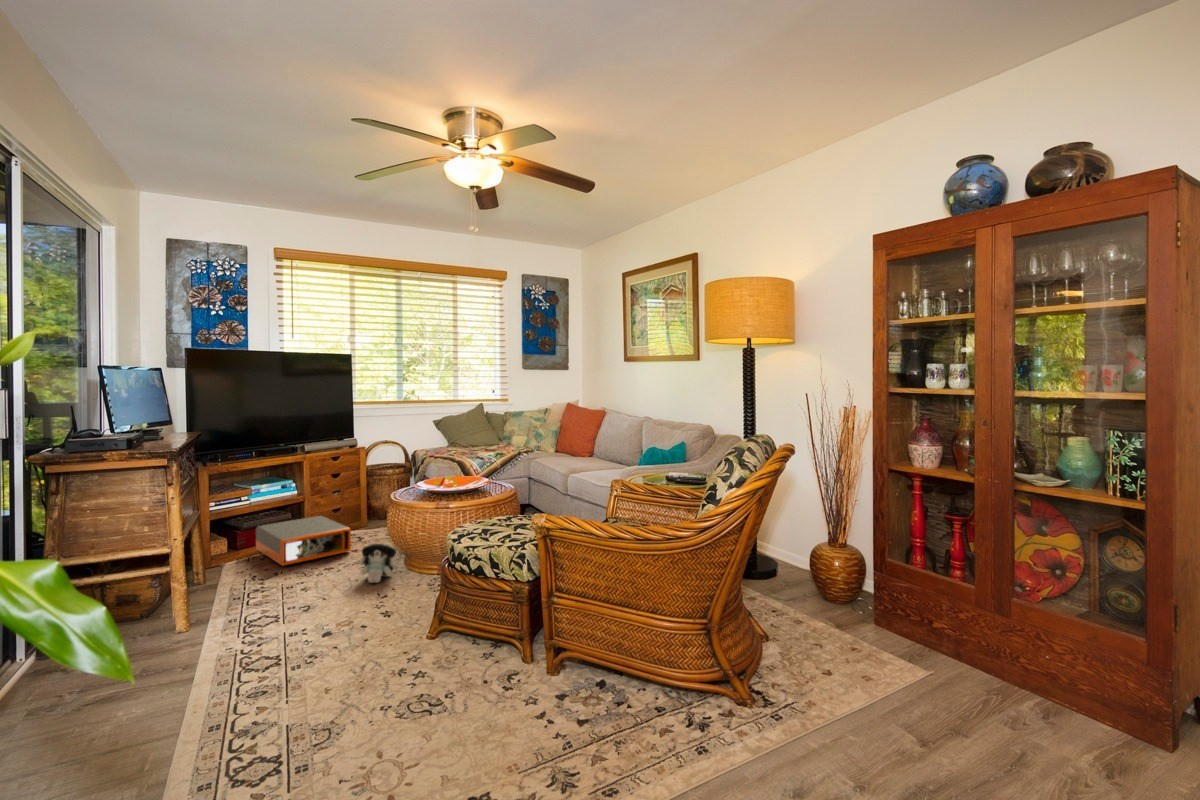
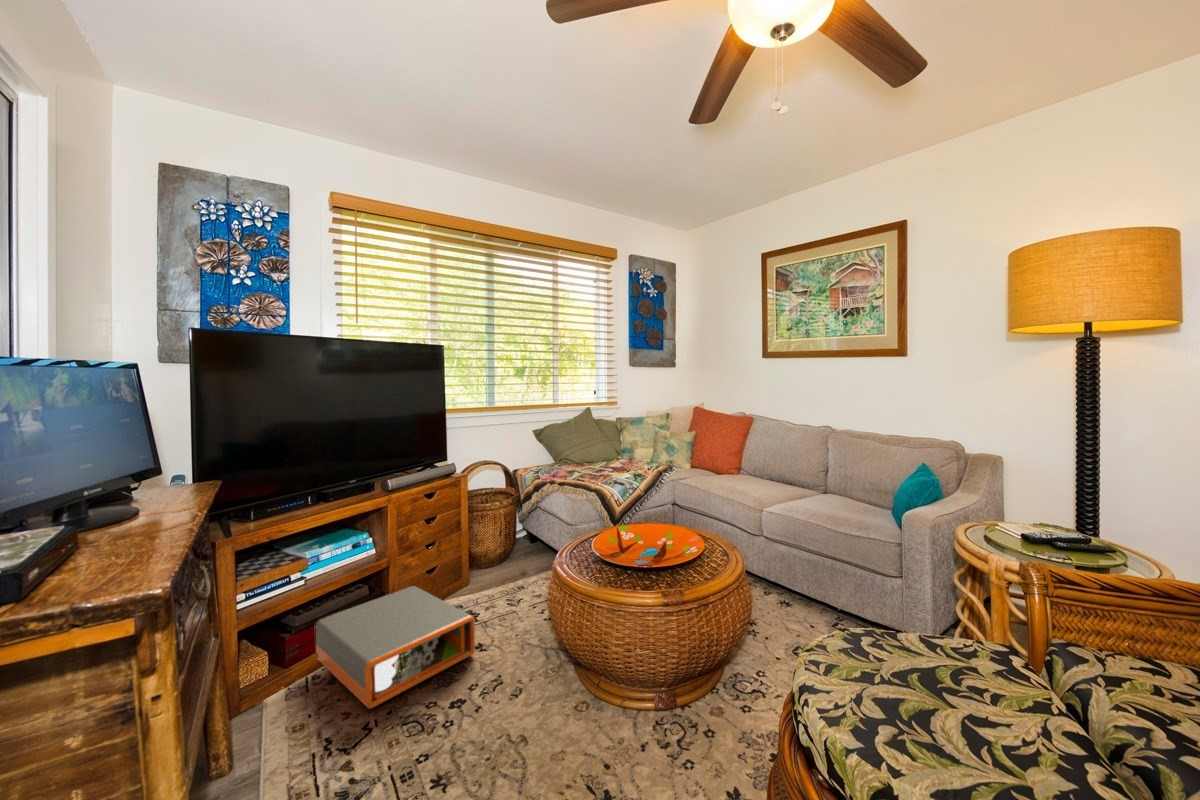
plush toy: present [360,542,398,583] -> none [524,662,594,755]

